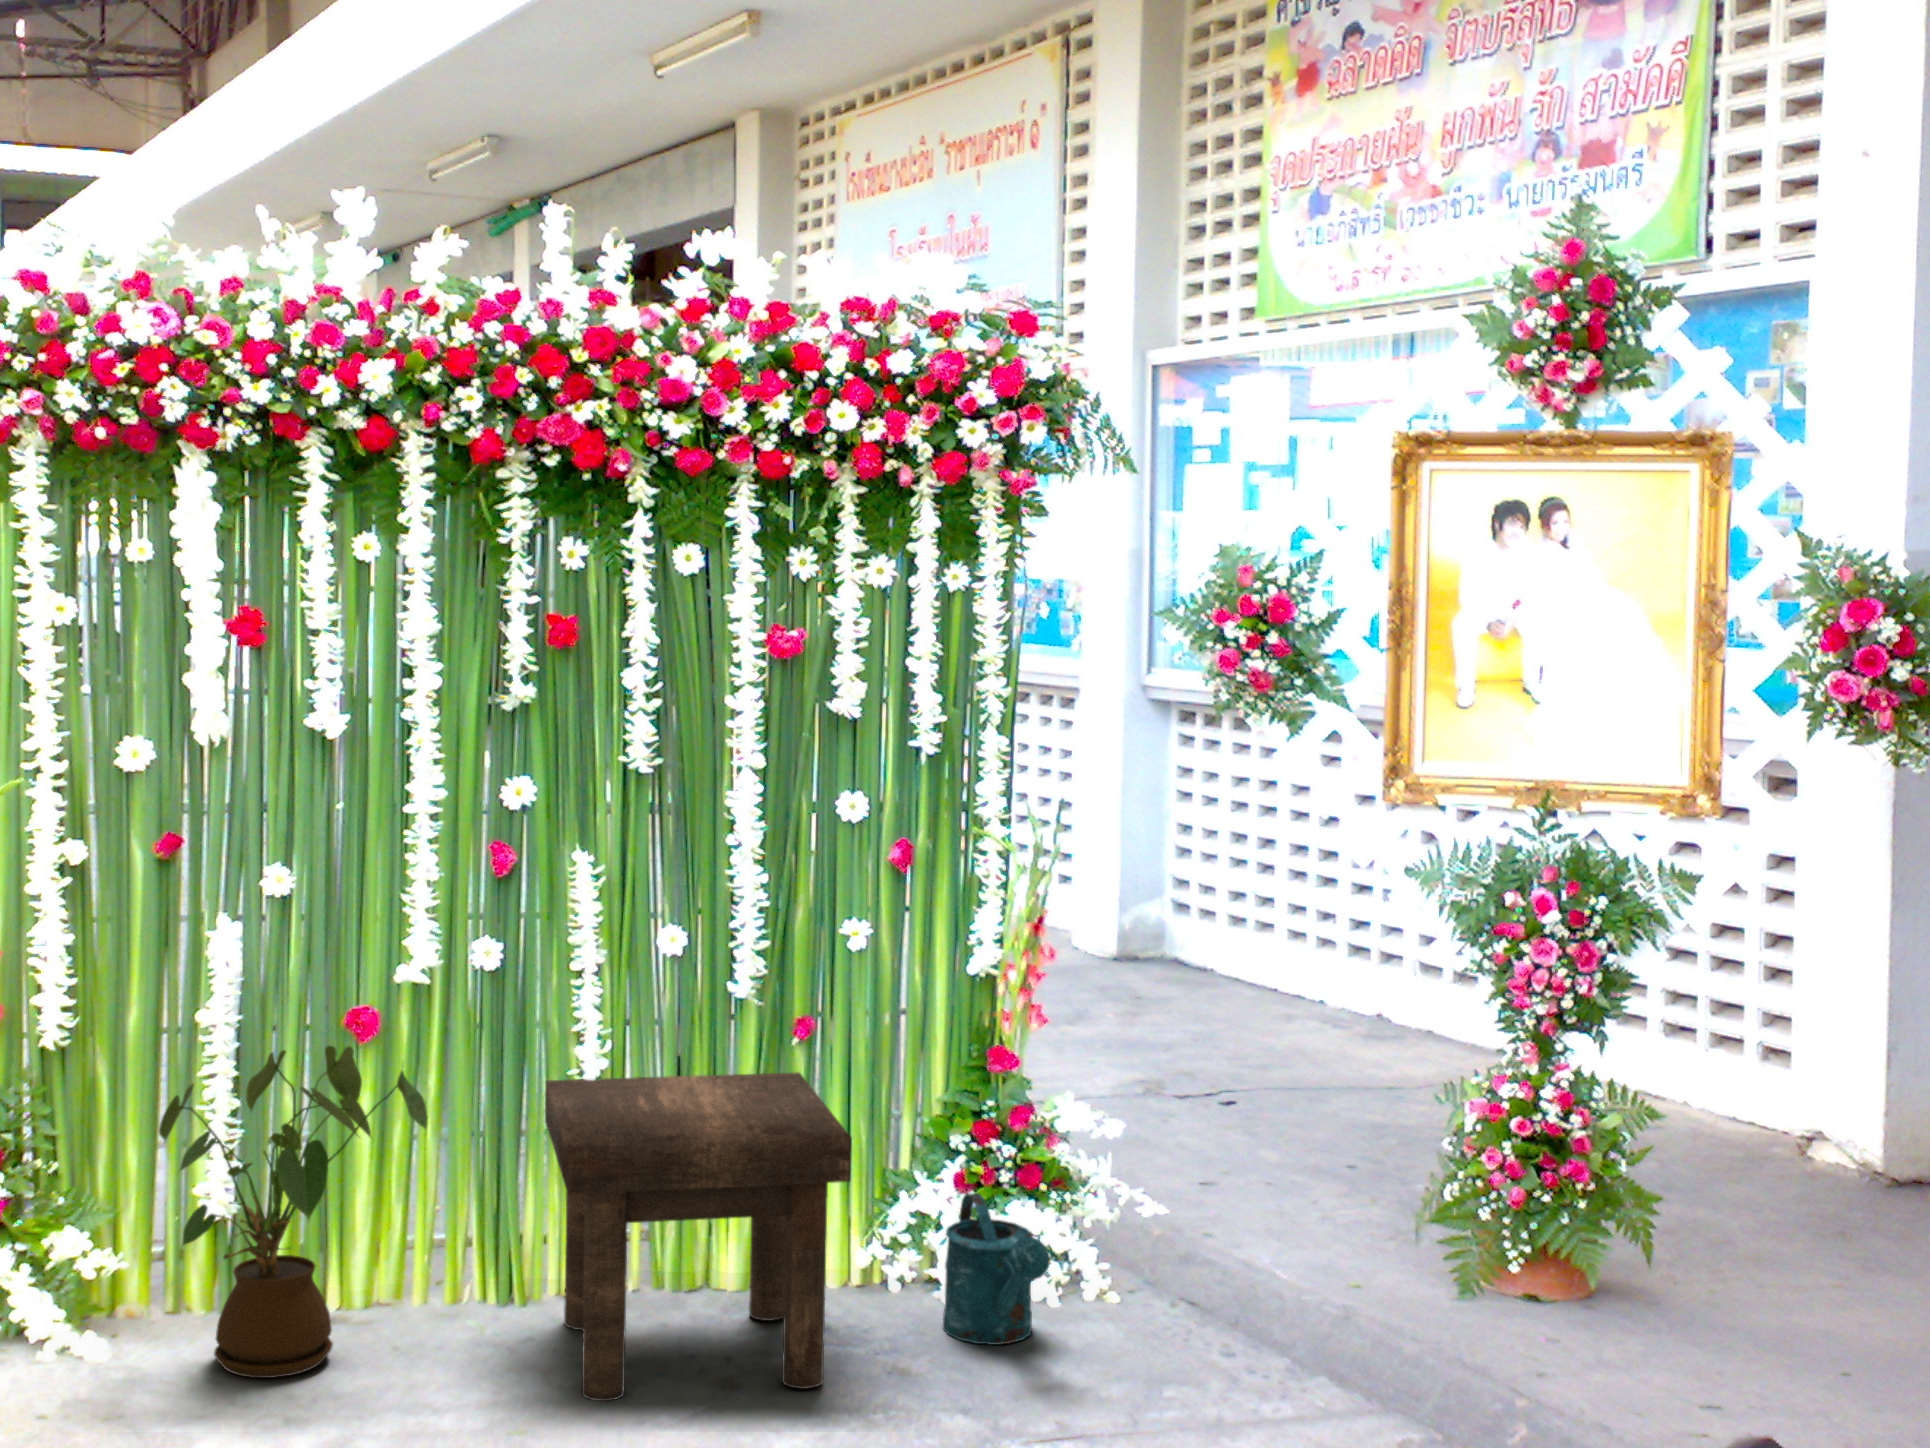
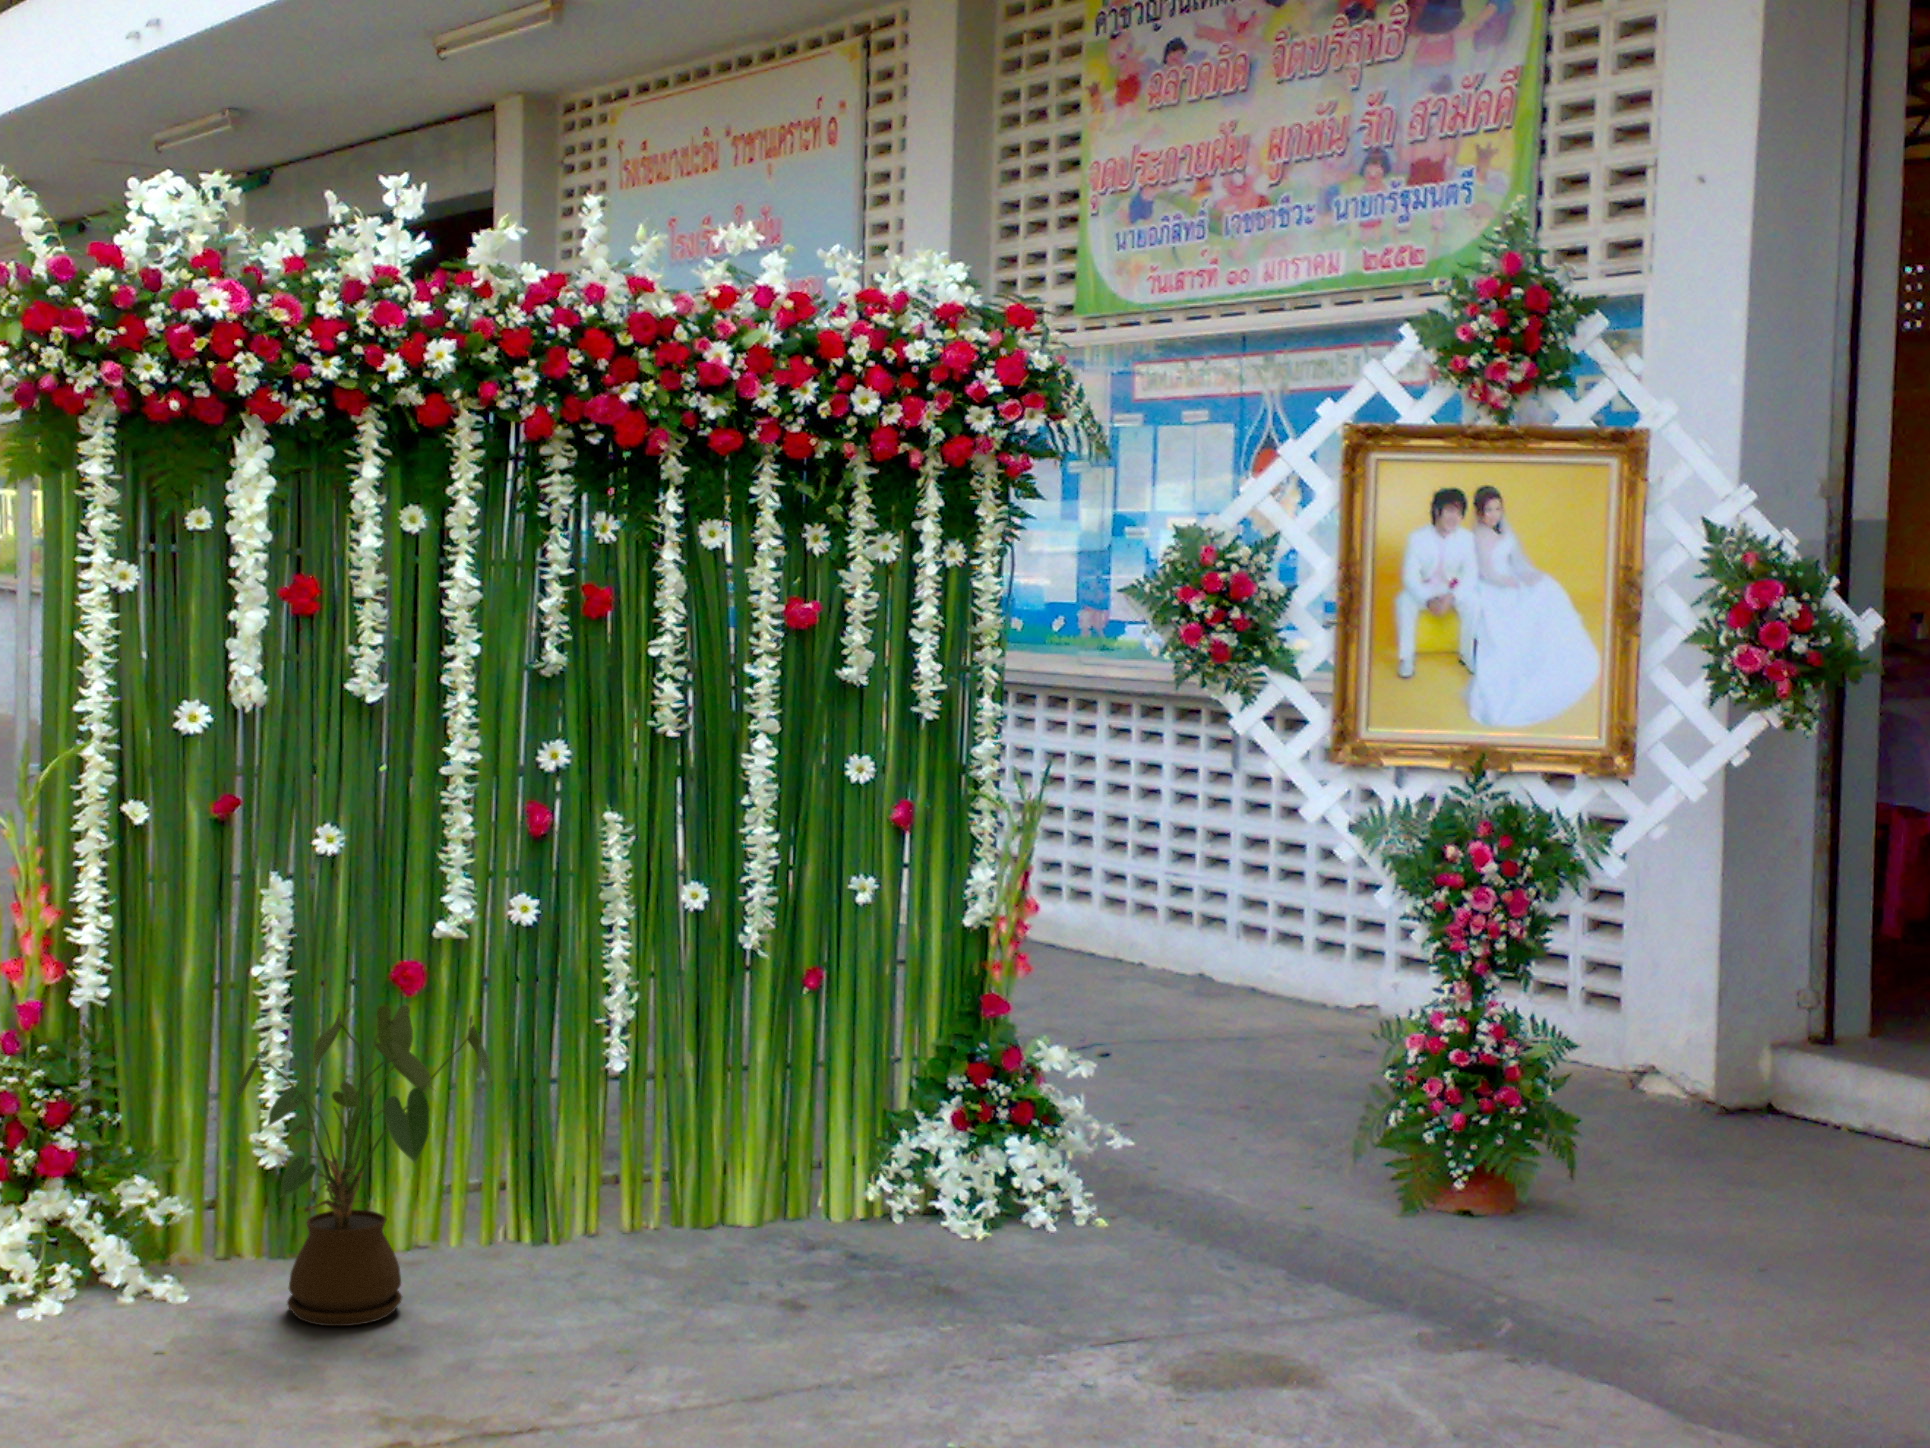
stool: present [545,1072,852,1401] -> none [578,1023,907,1330]
watering can: present [943,1193,1050,1345] -> none [950,1131,1069,1268]

